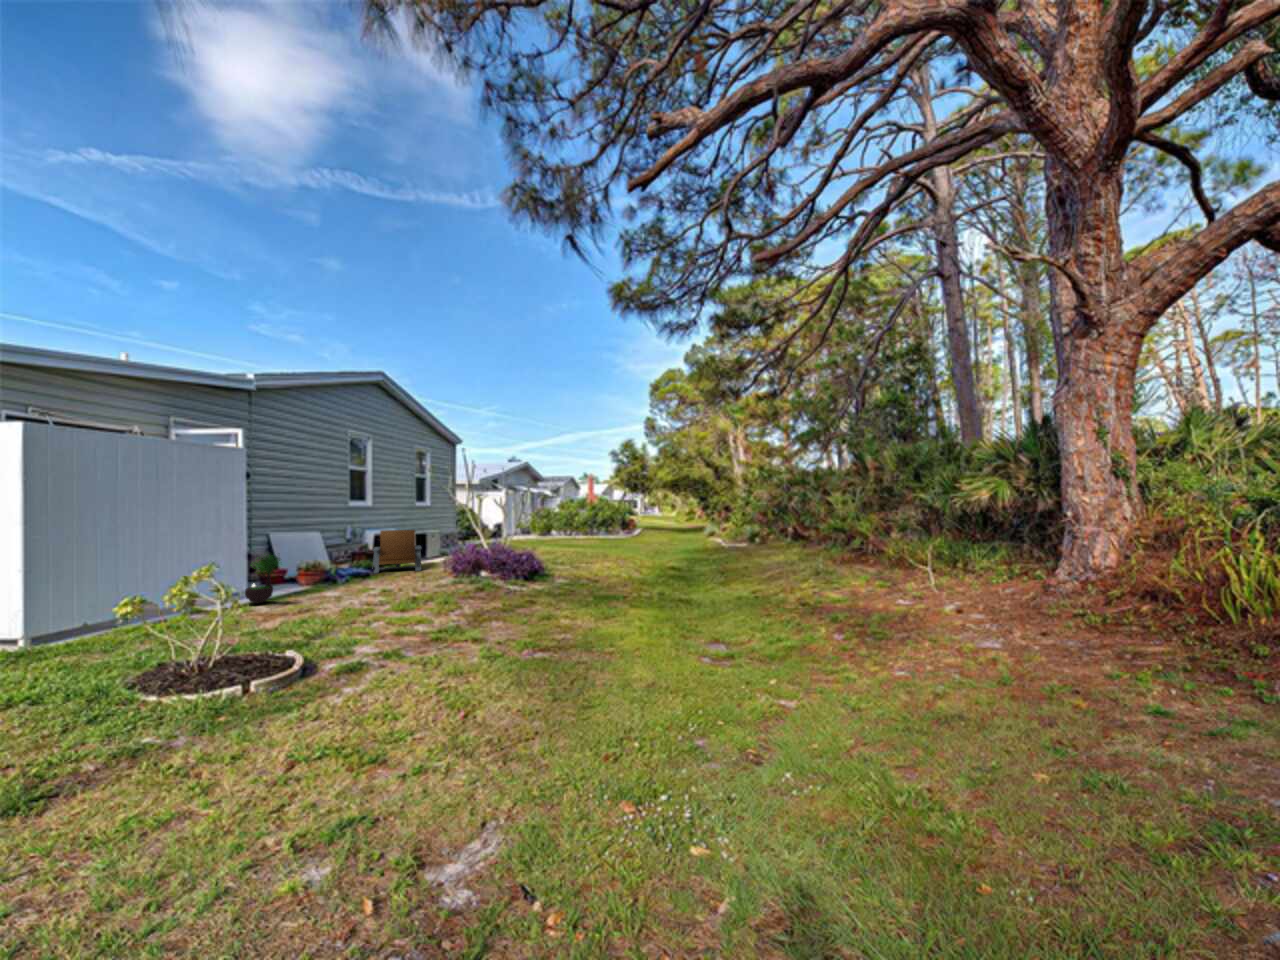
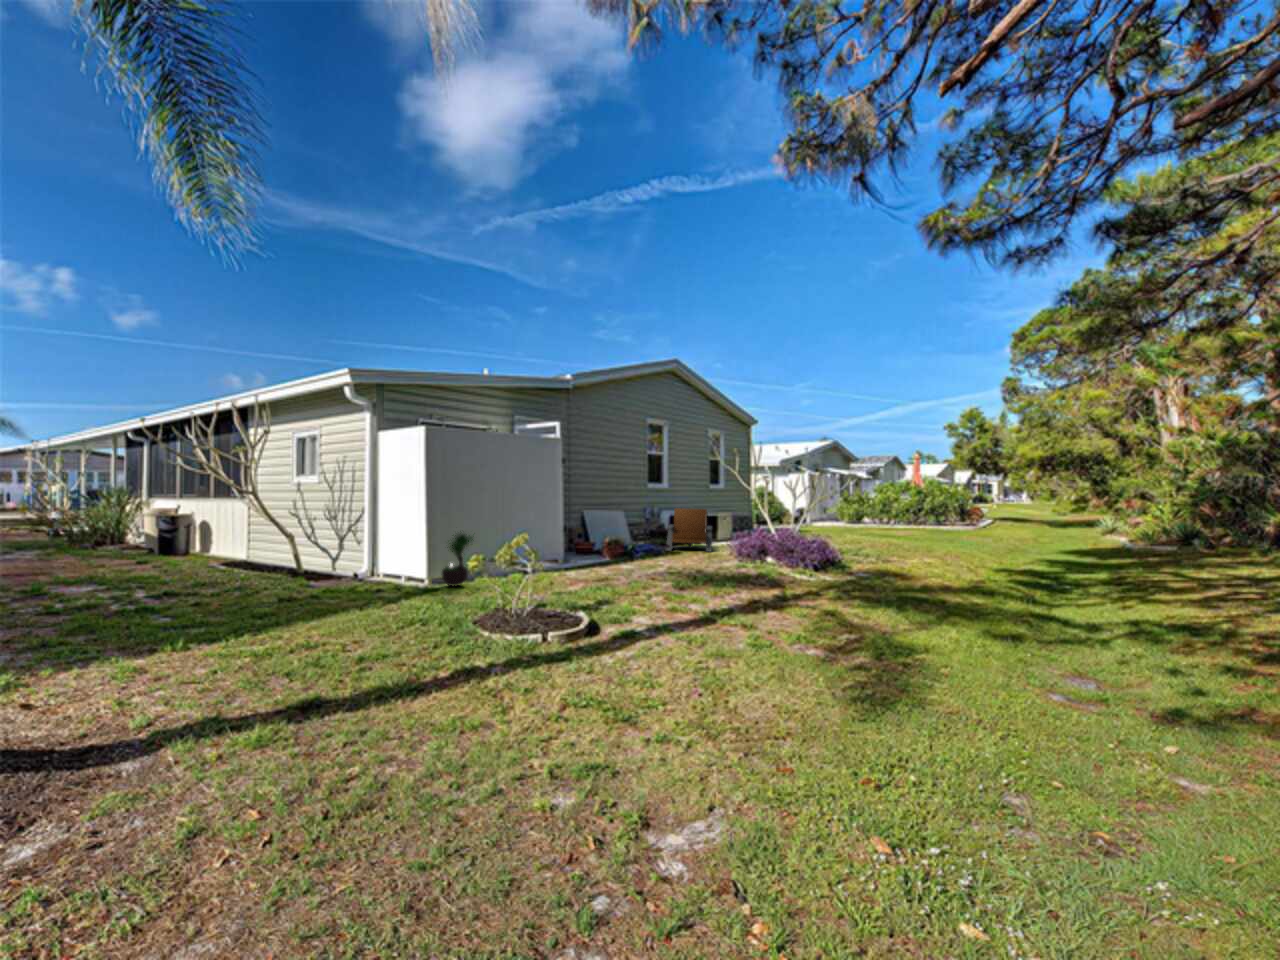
potted tree: present [245,555,280,603] -> present [441,531,474,587]

